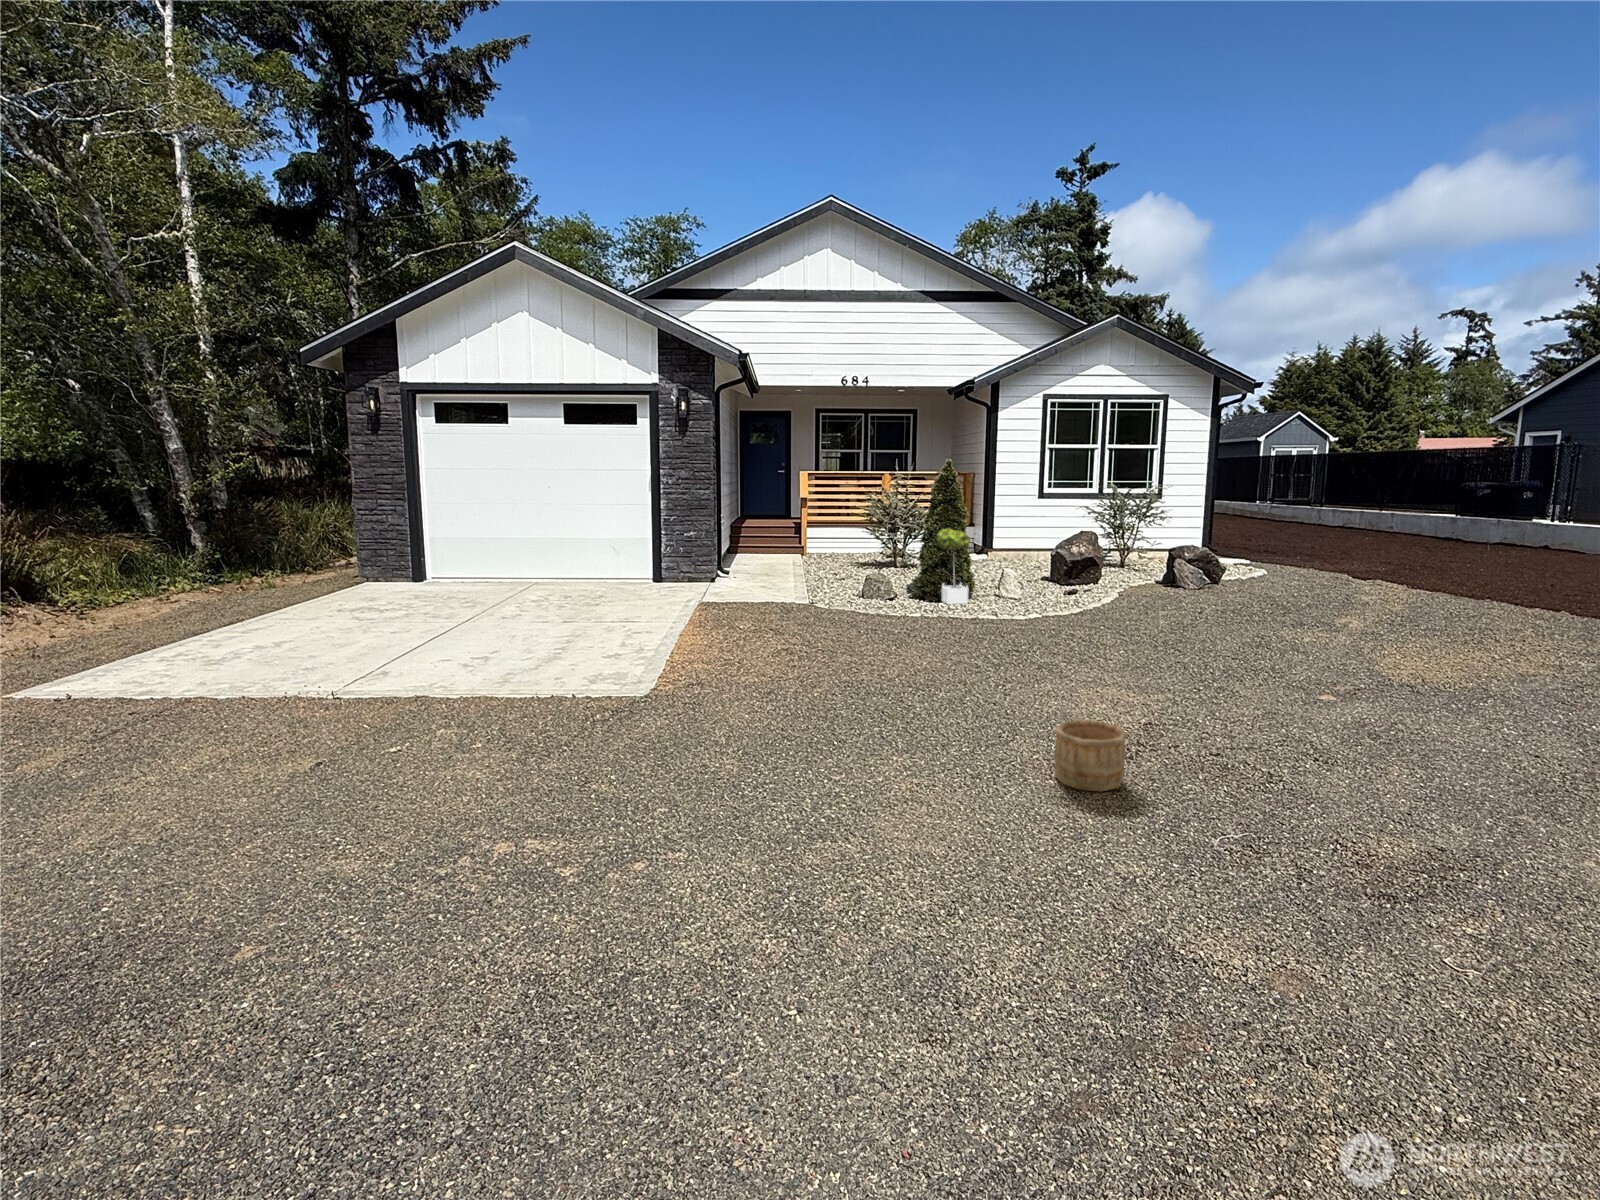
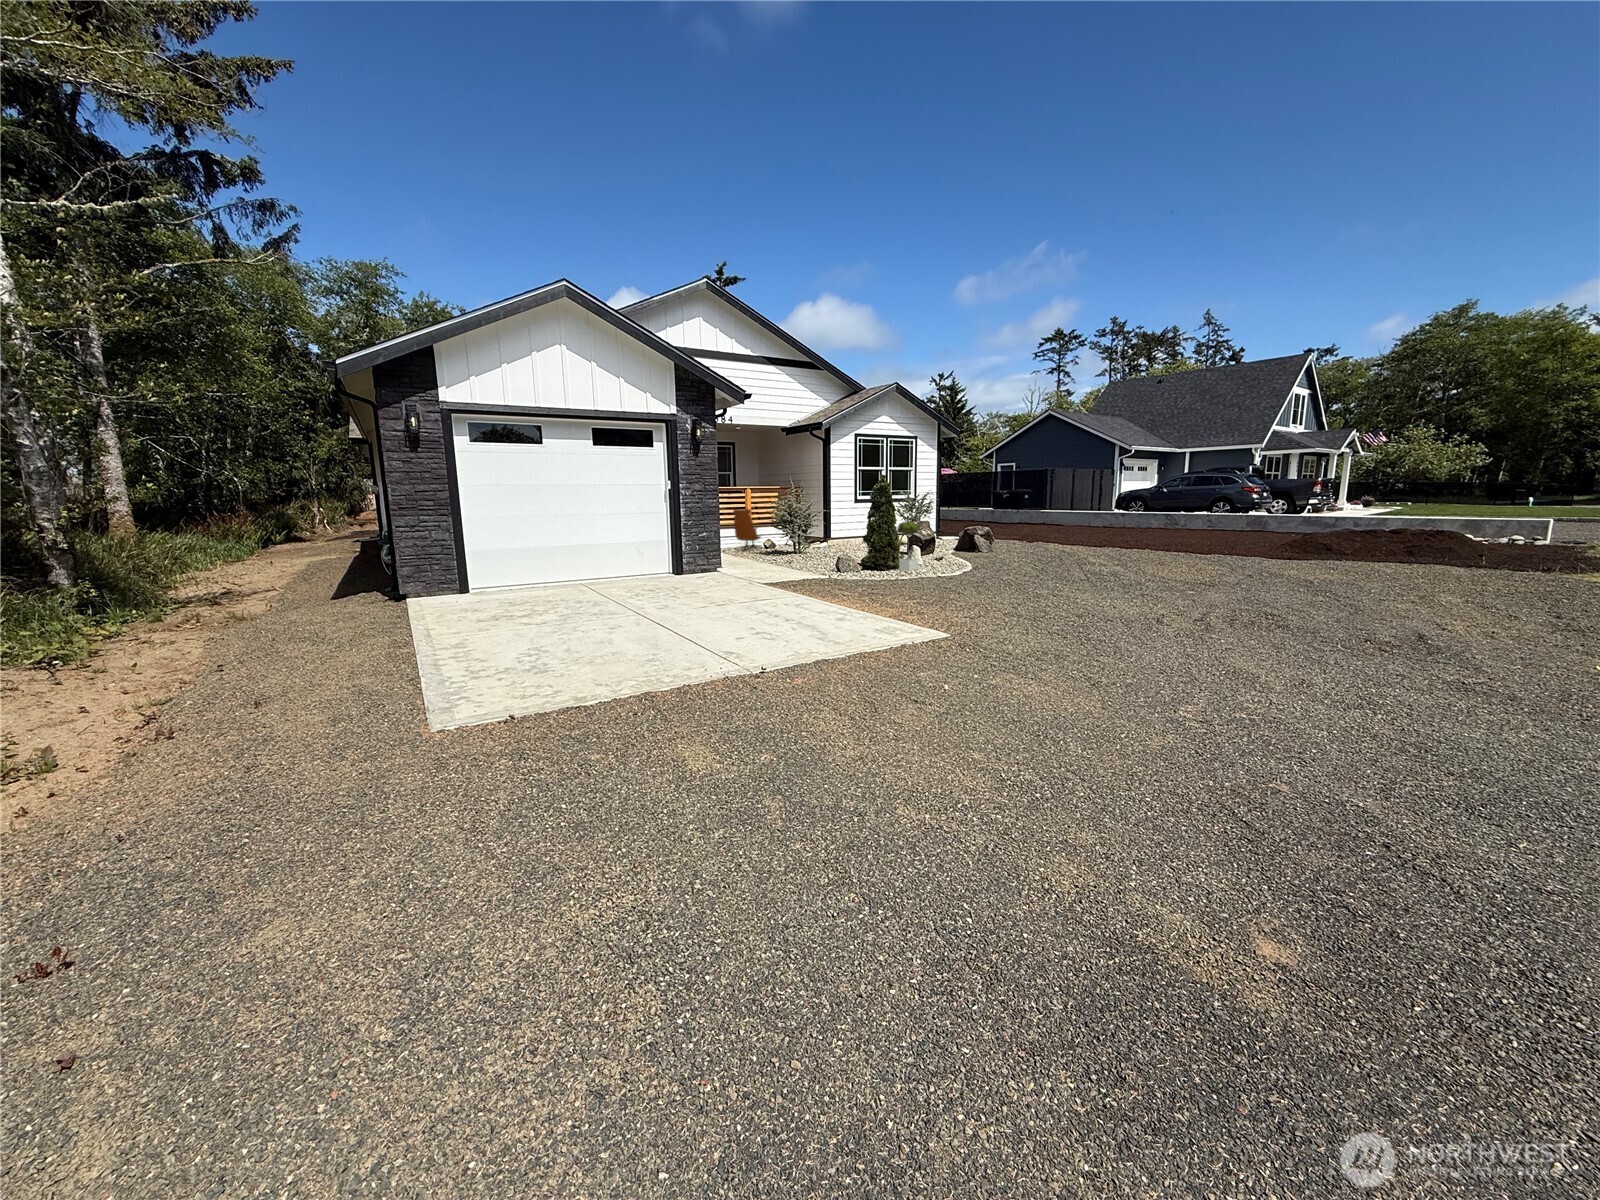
lounge chair: none [825,503,879,560] -> present [733,509,760,549]
wooden bucket: present [1054,719,1128,792] -> none [1231,607,1276,642]

